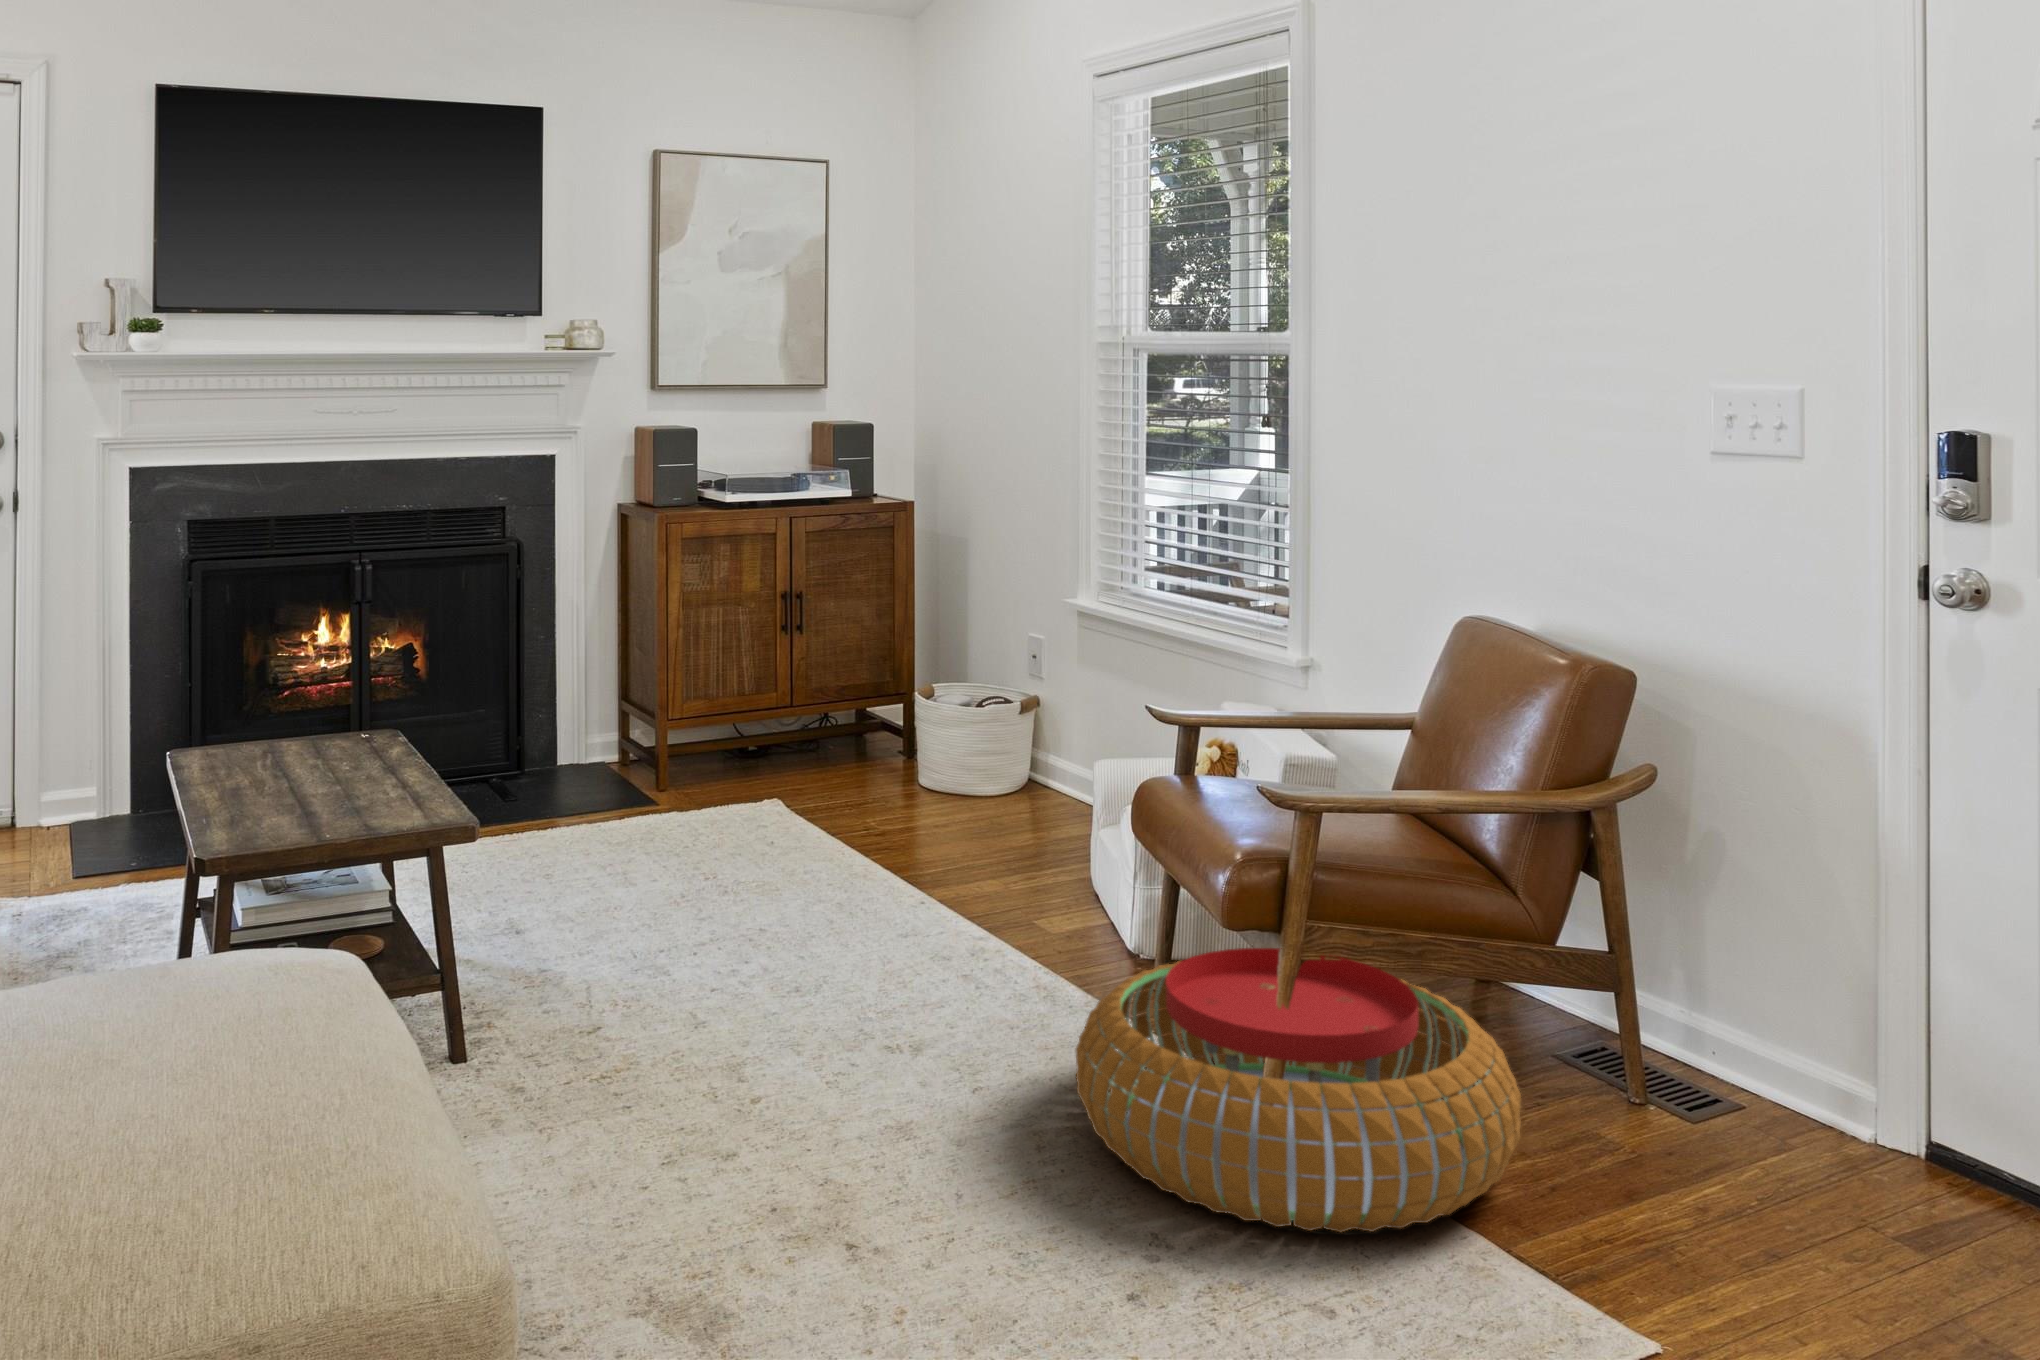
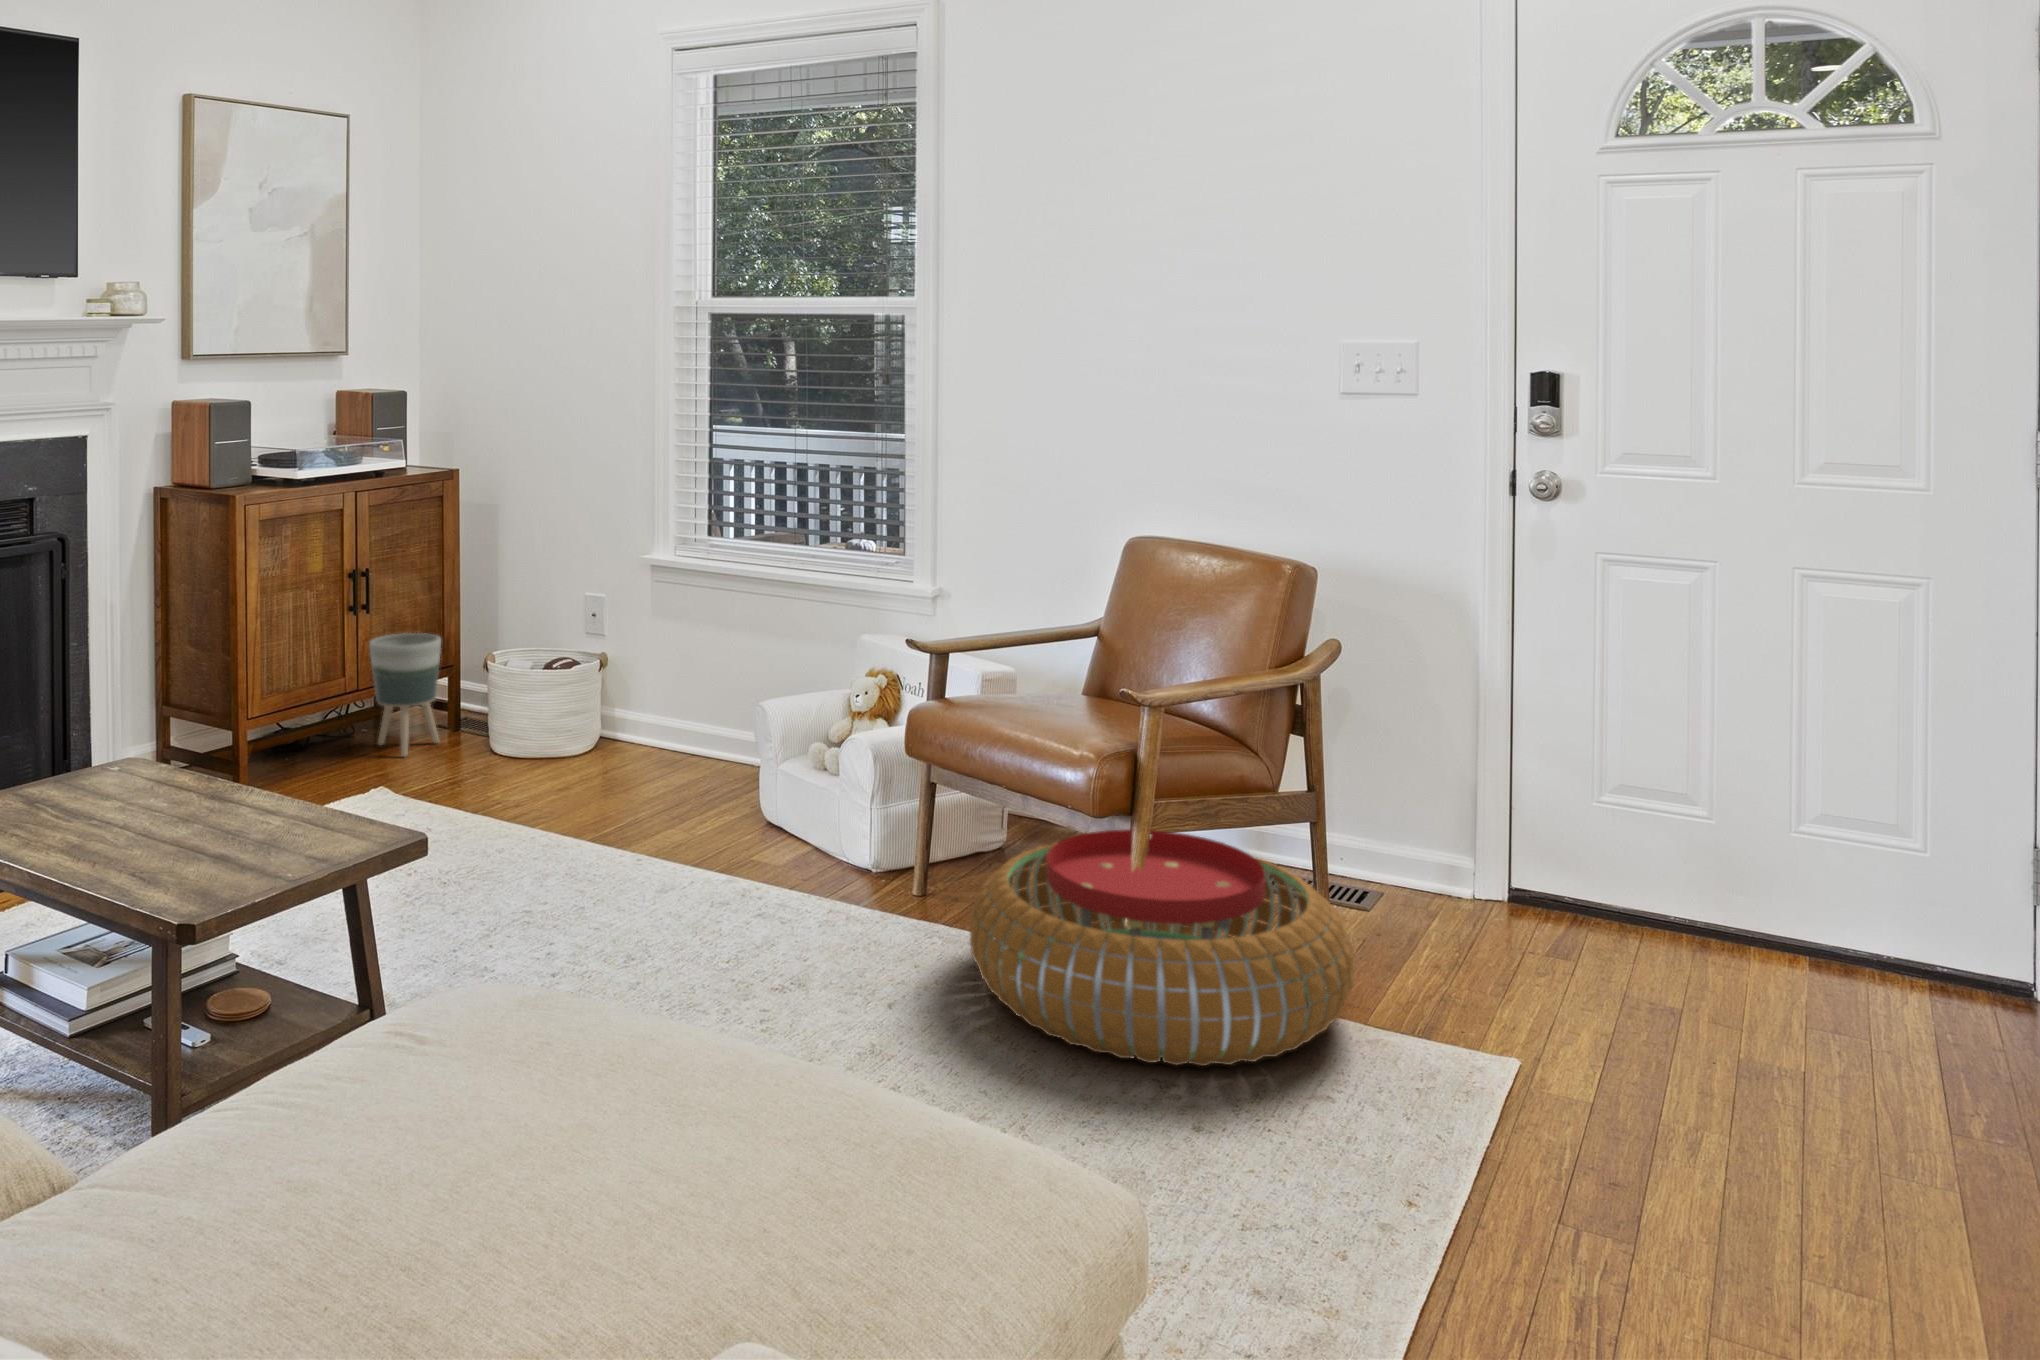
planter: none [793,664,864,786] -> present [369,633,441,757]

